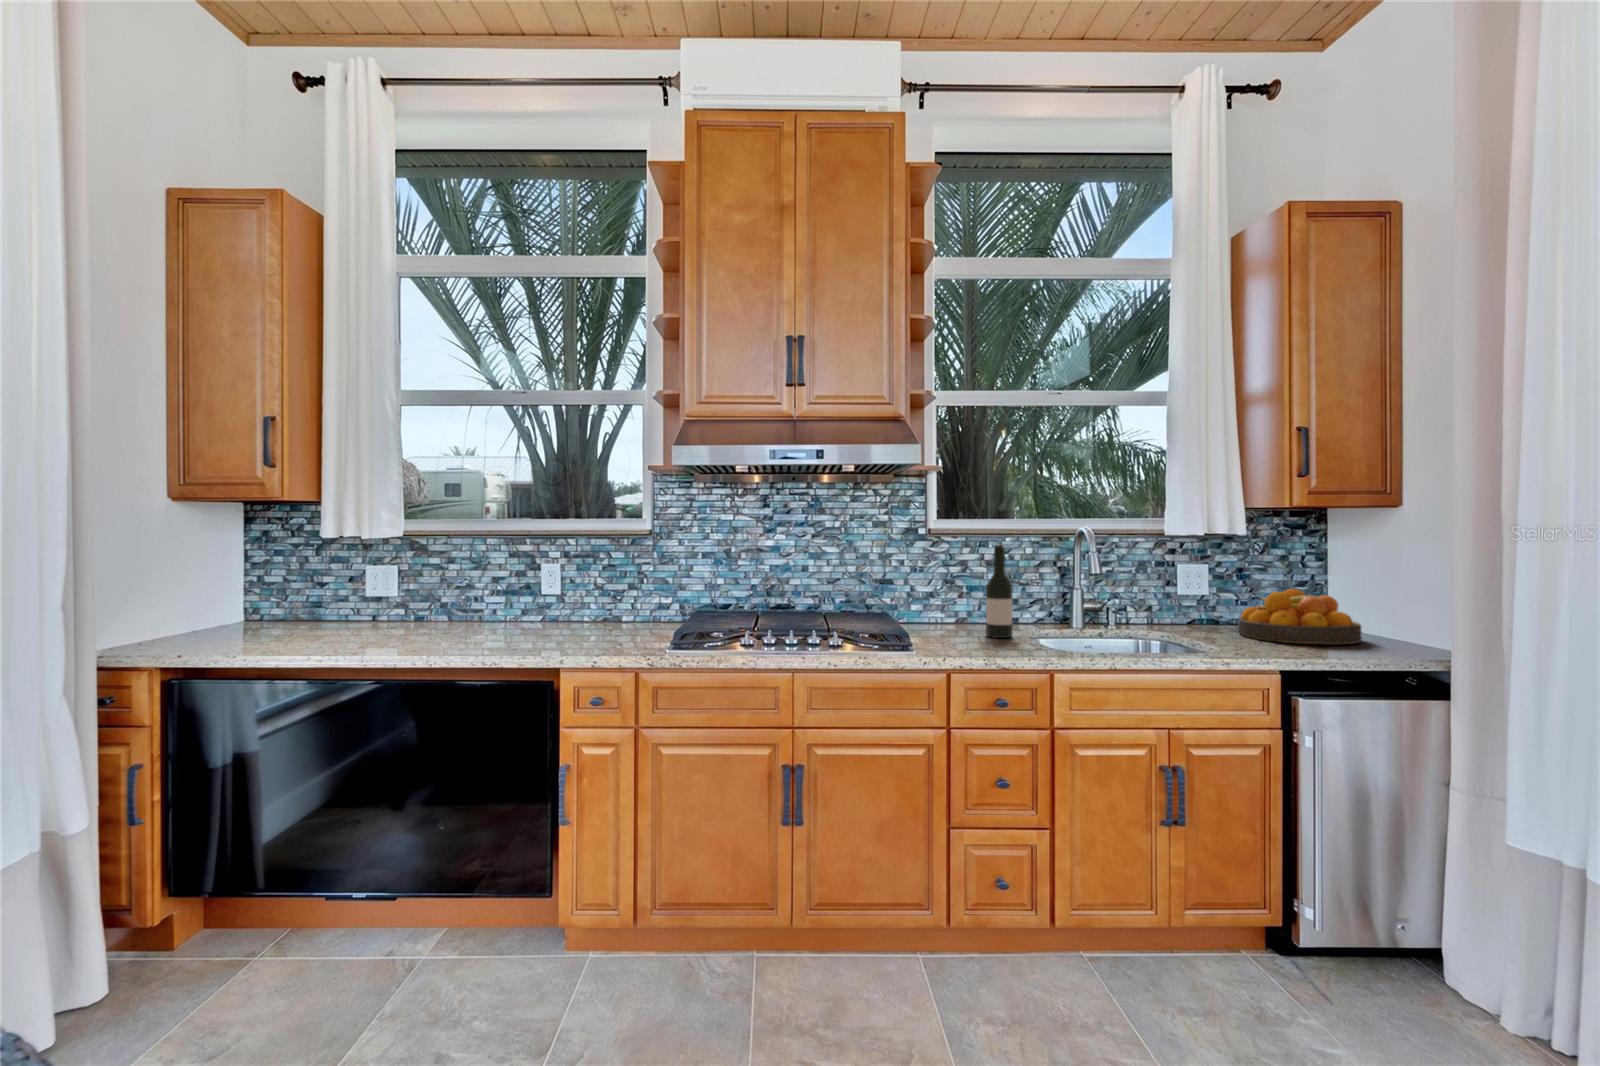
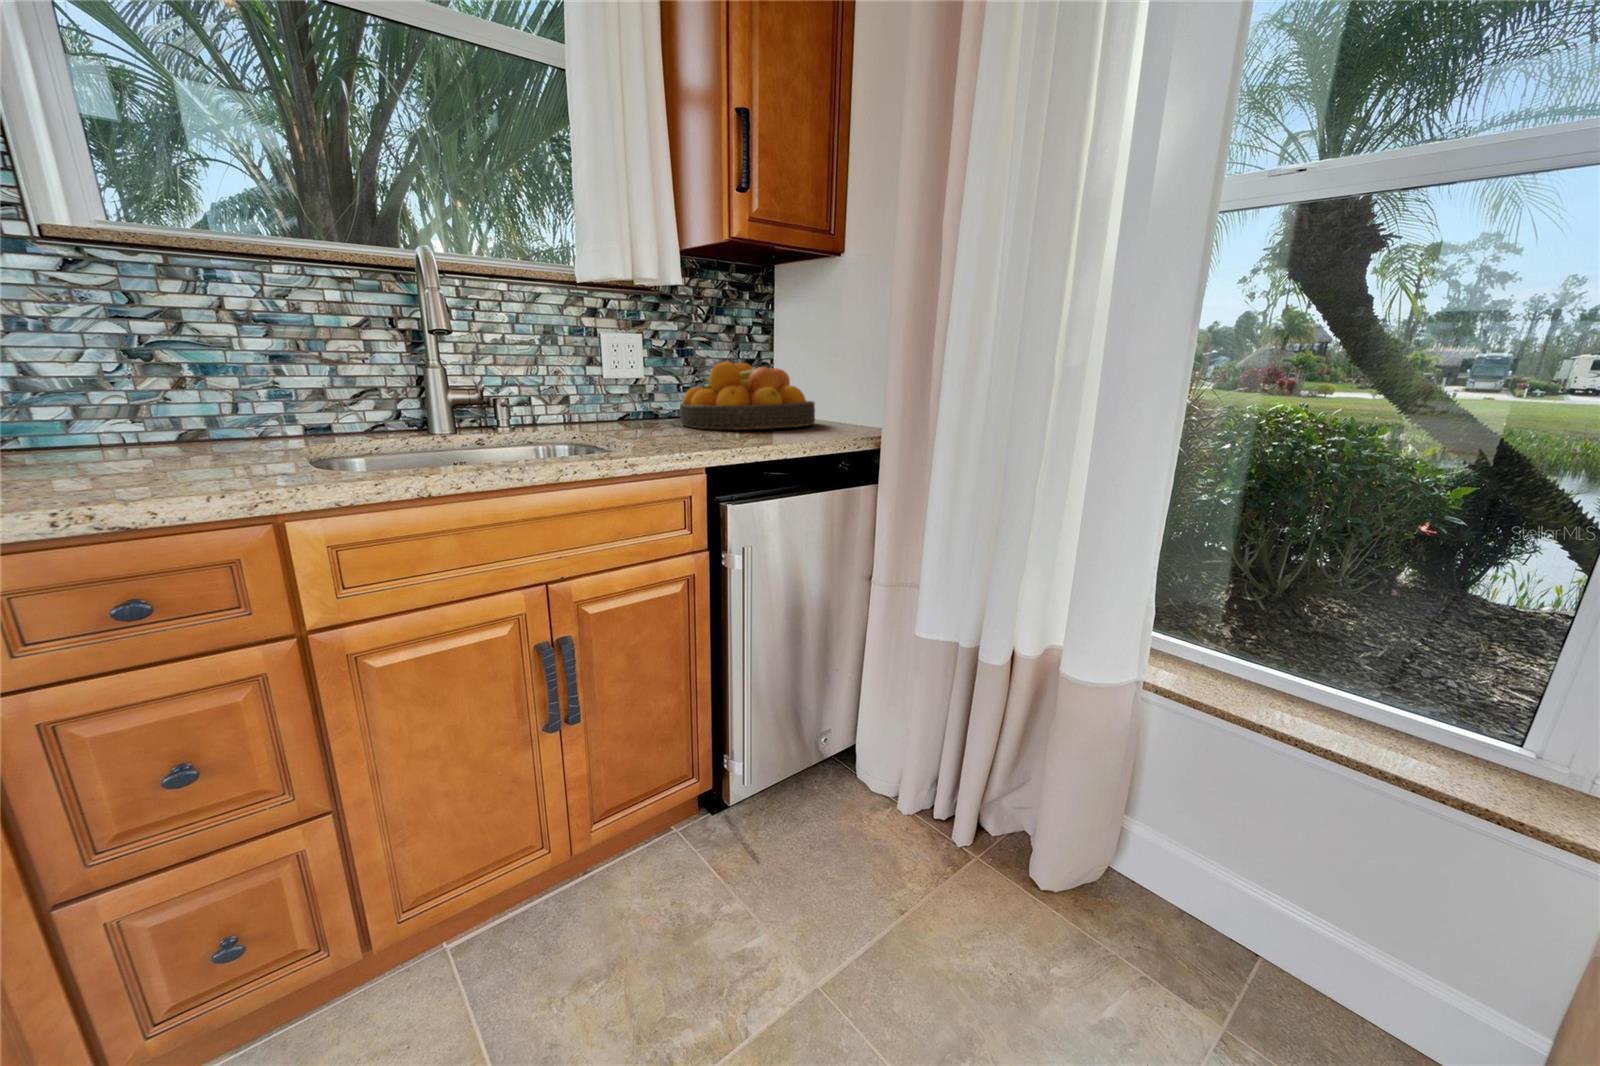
wine bottle: present [986,545,1012,638] -> none [162,244,259,457]

